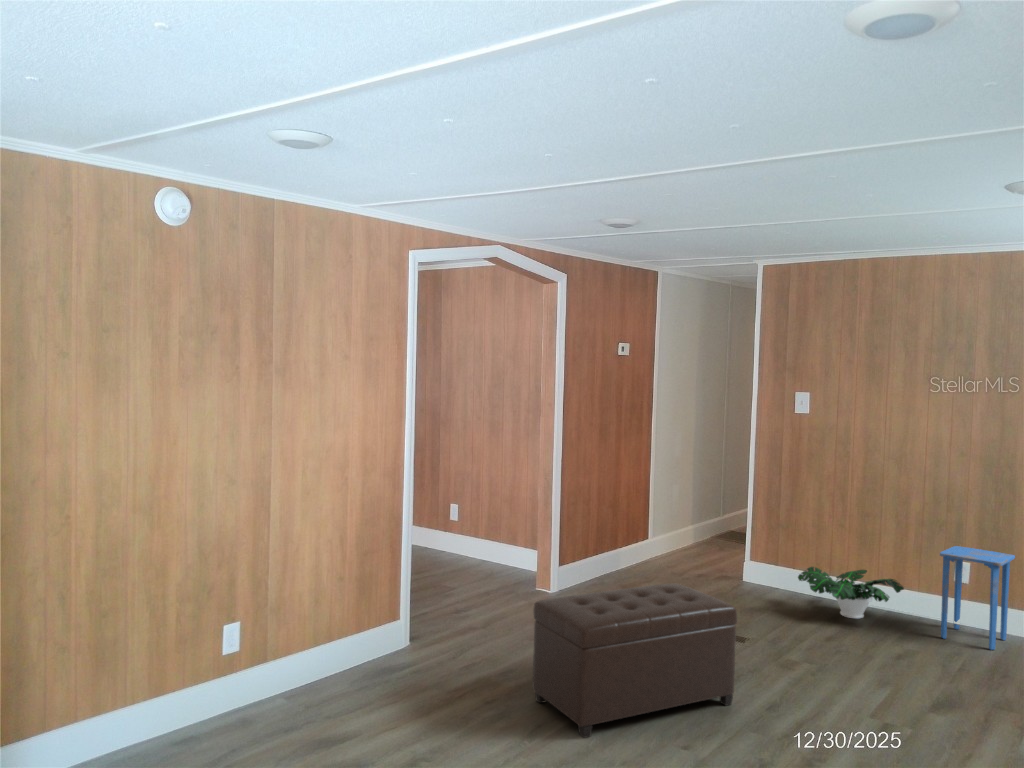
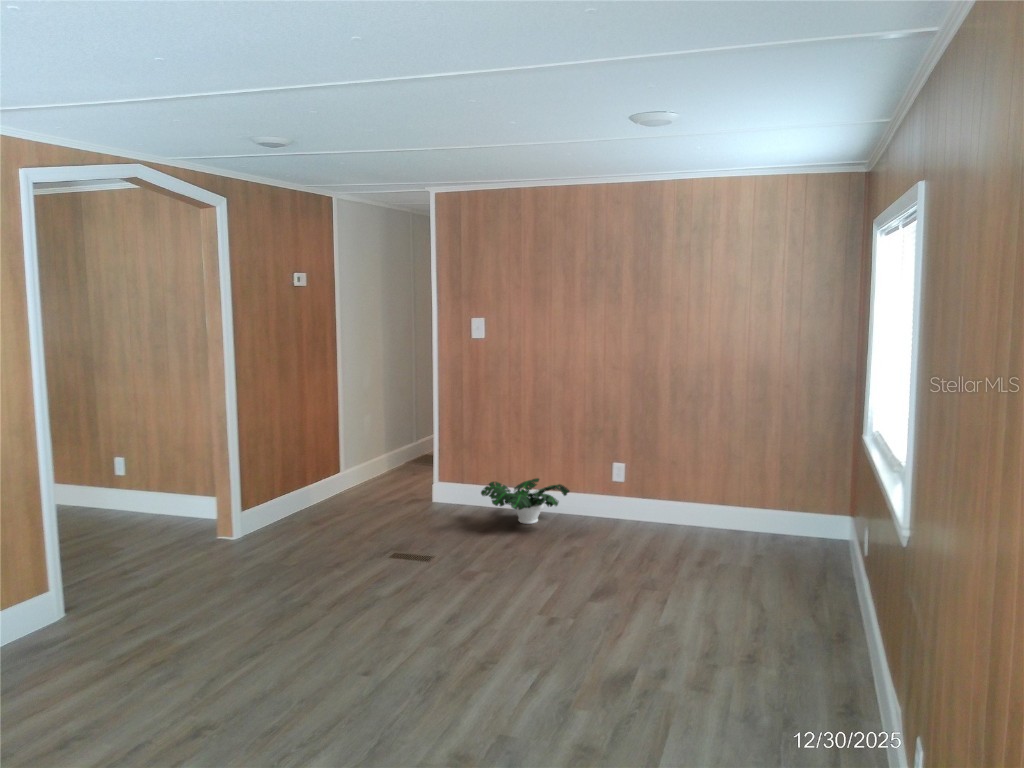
side table: present [940,546,1015,650] -> none [598,449,654,535]
ottoman: present [533,584,737,738] -> none [210,524,427,707]

